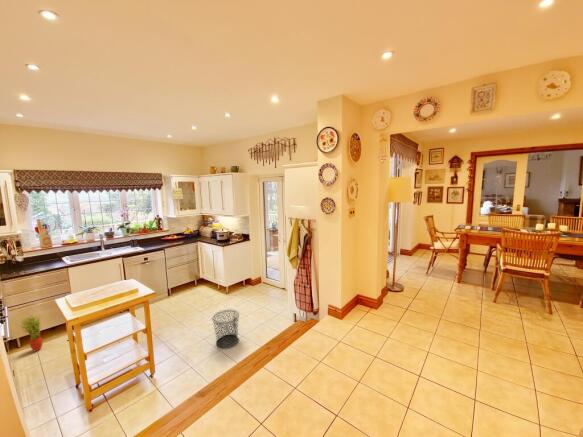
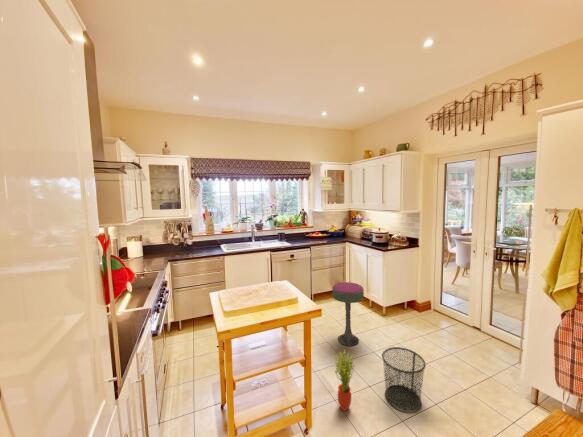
bar stool: none [181,273,206,321] -> present [332,282,364,346]
potted plant: present [20,314,42,351] -> present [334,351,356,410]

